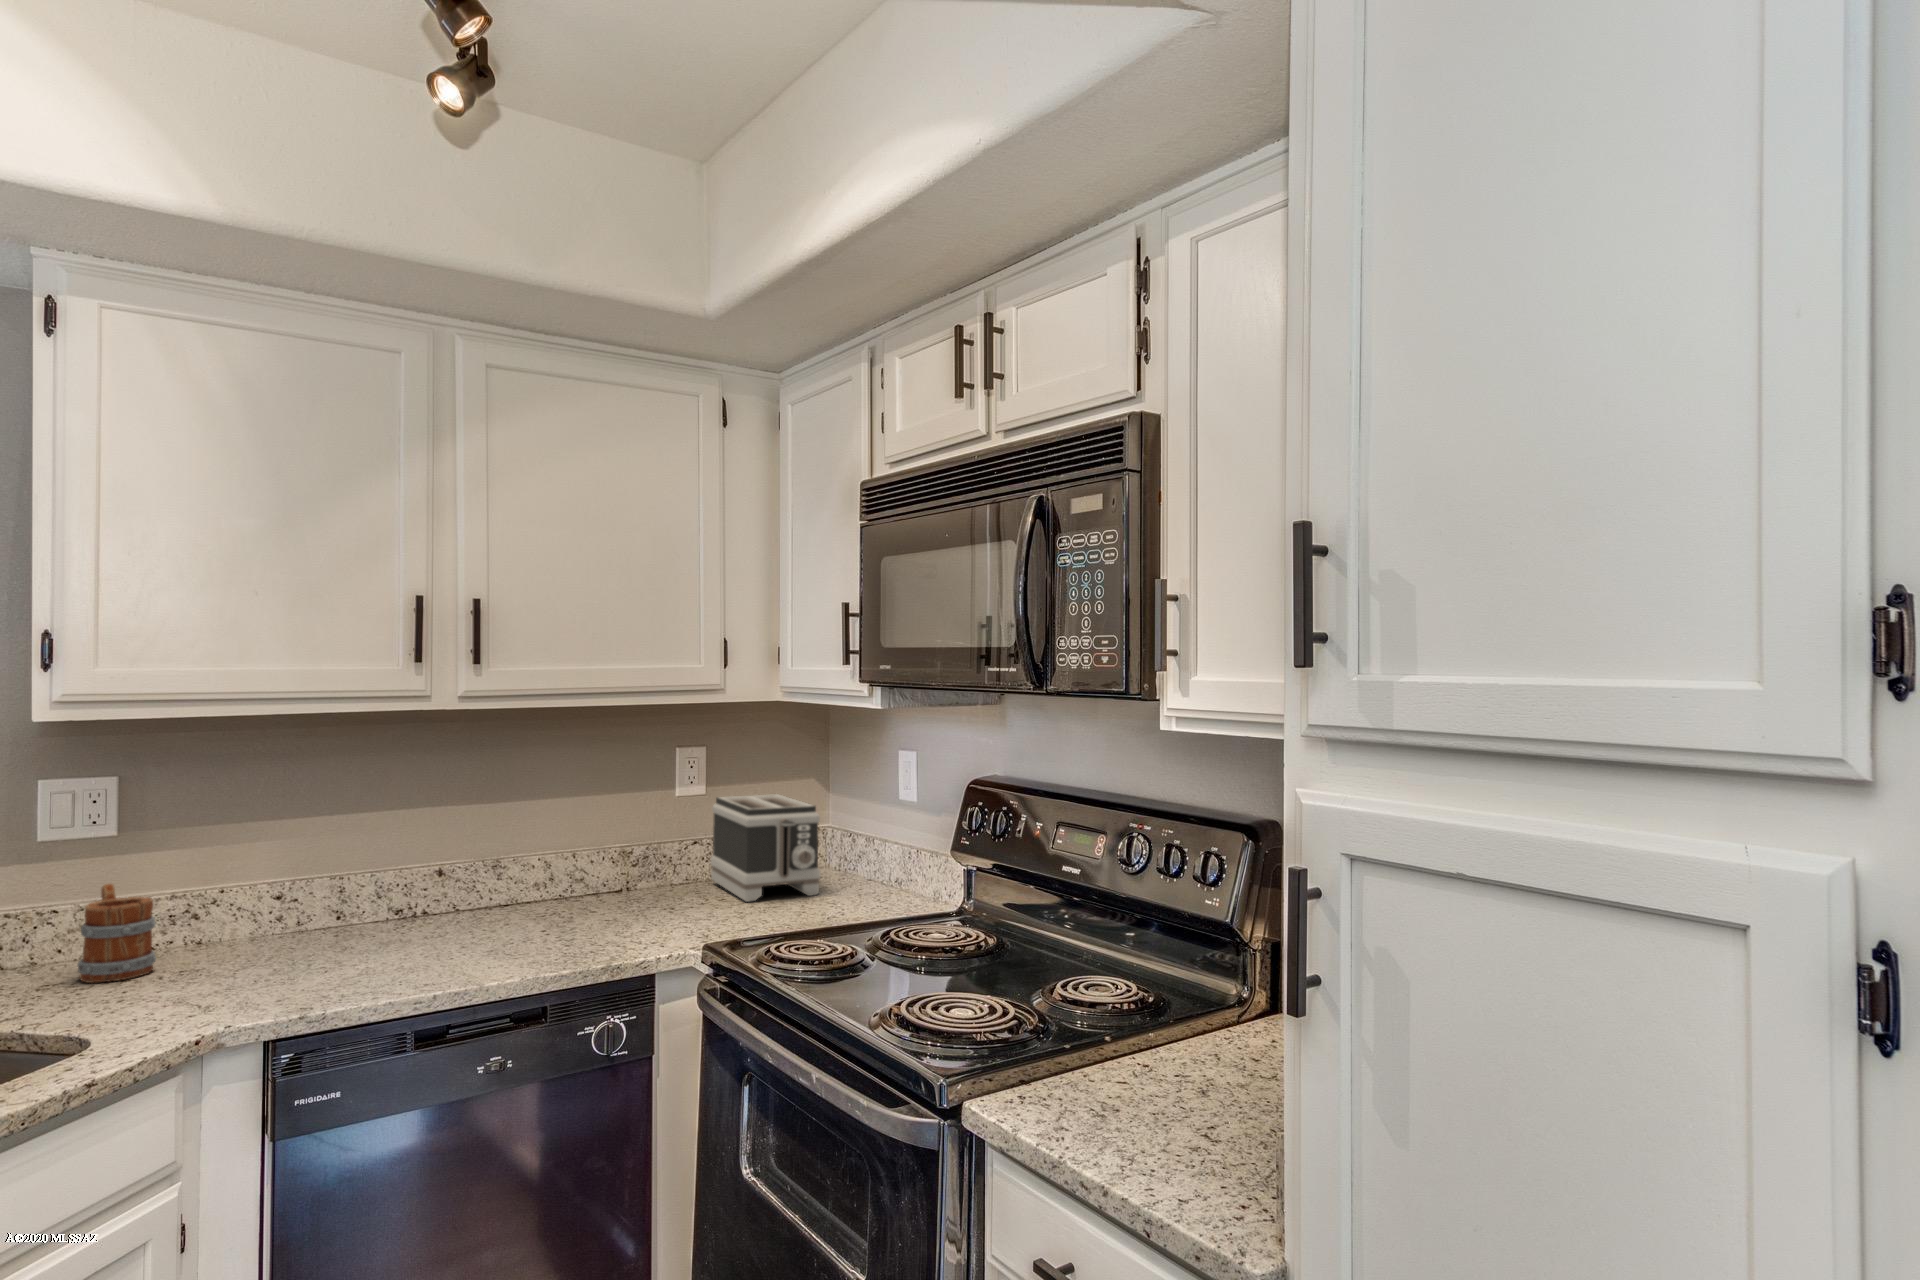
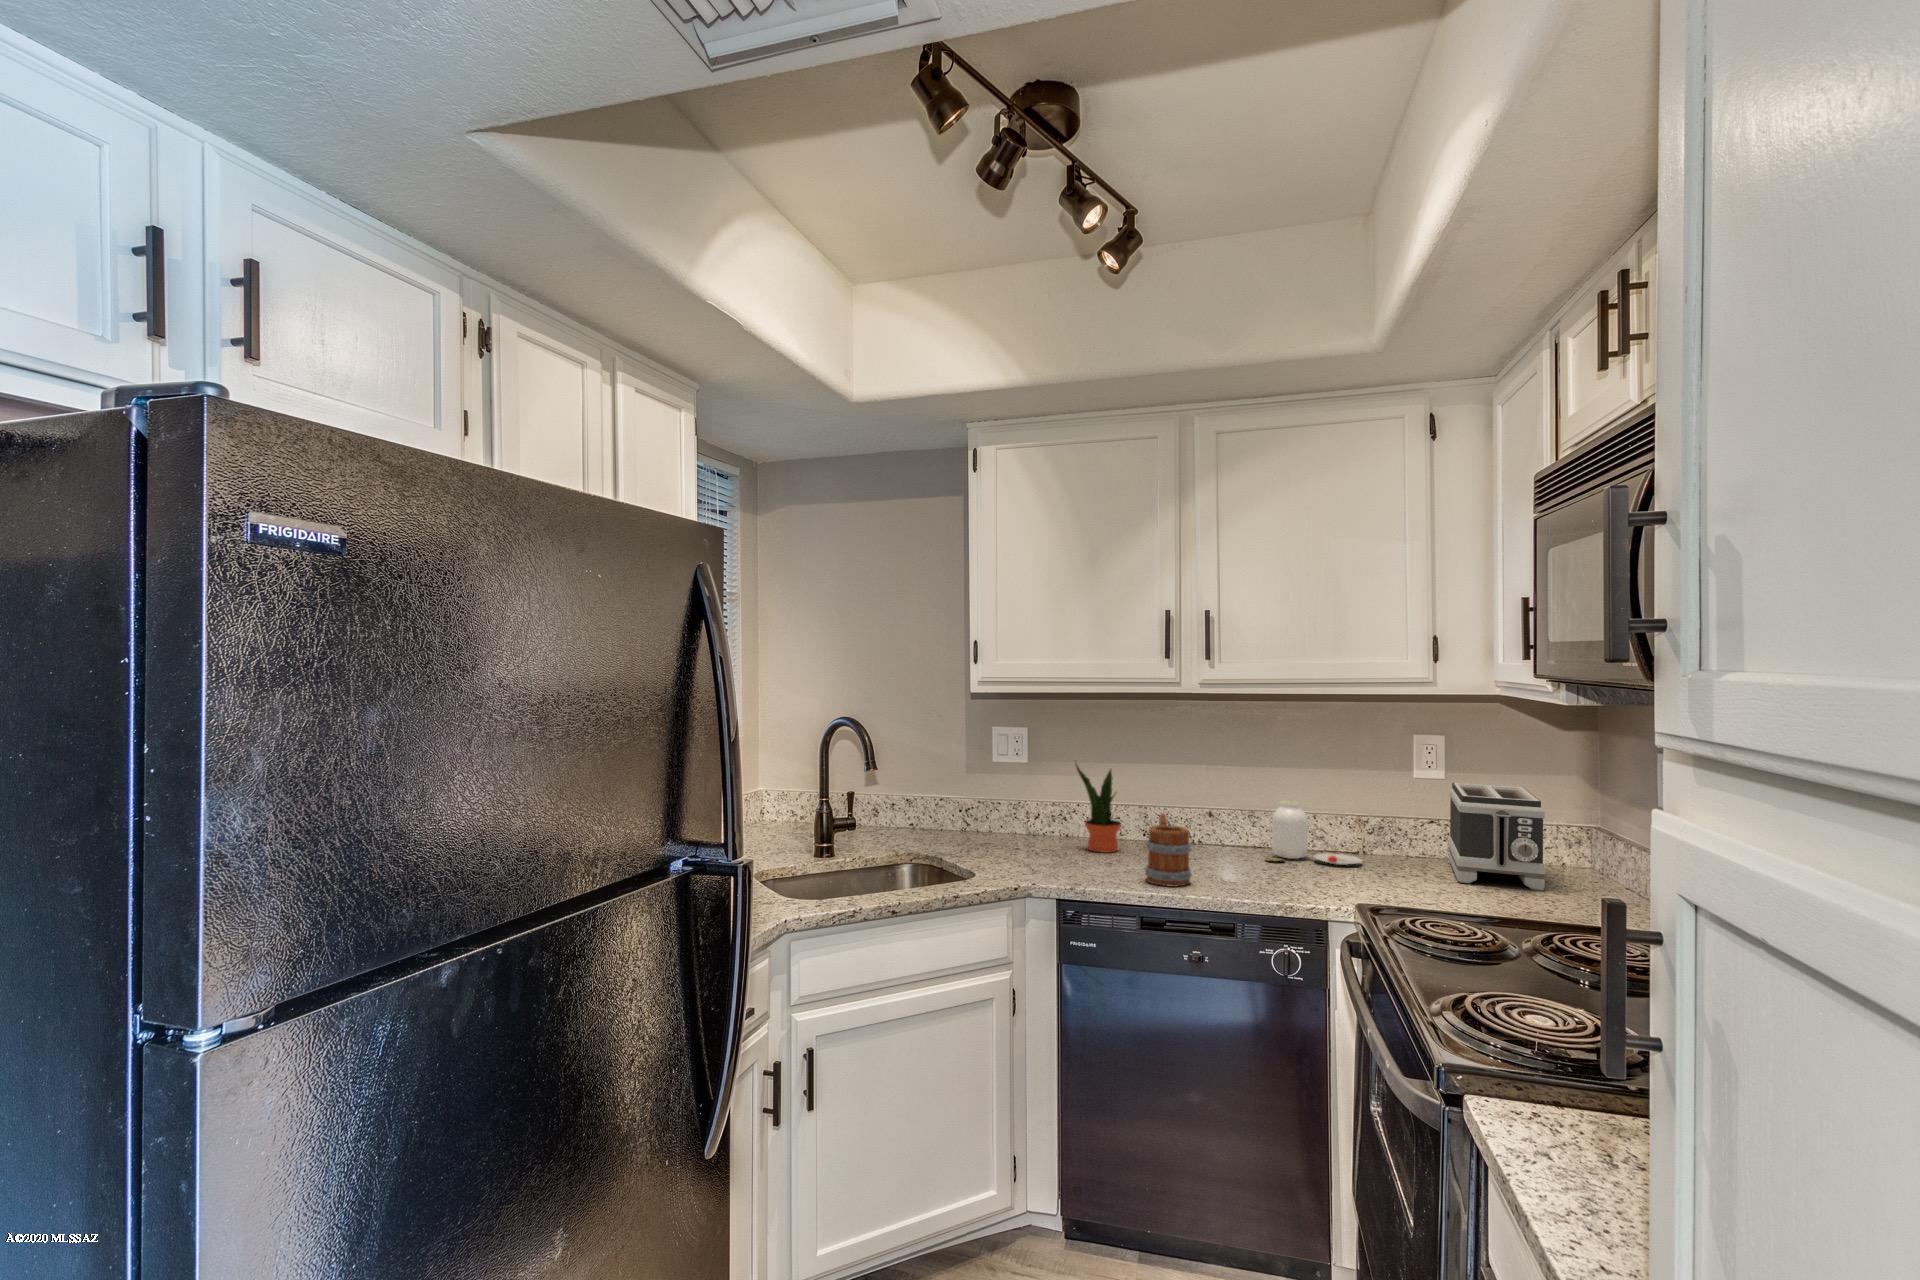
potted plant: none [231,822,317,956] -> present [1076,765,1121,853]
jar: none [526,840,642,920] -> present [1266,801,1362,865]
mug: present [78,884,156,983] -> present [1145,814,1192,887]

